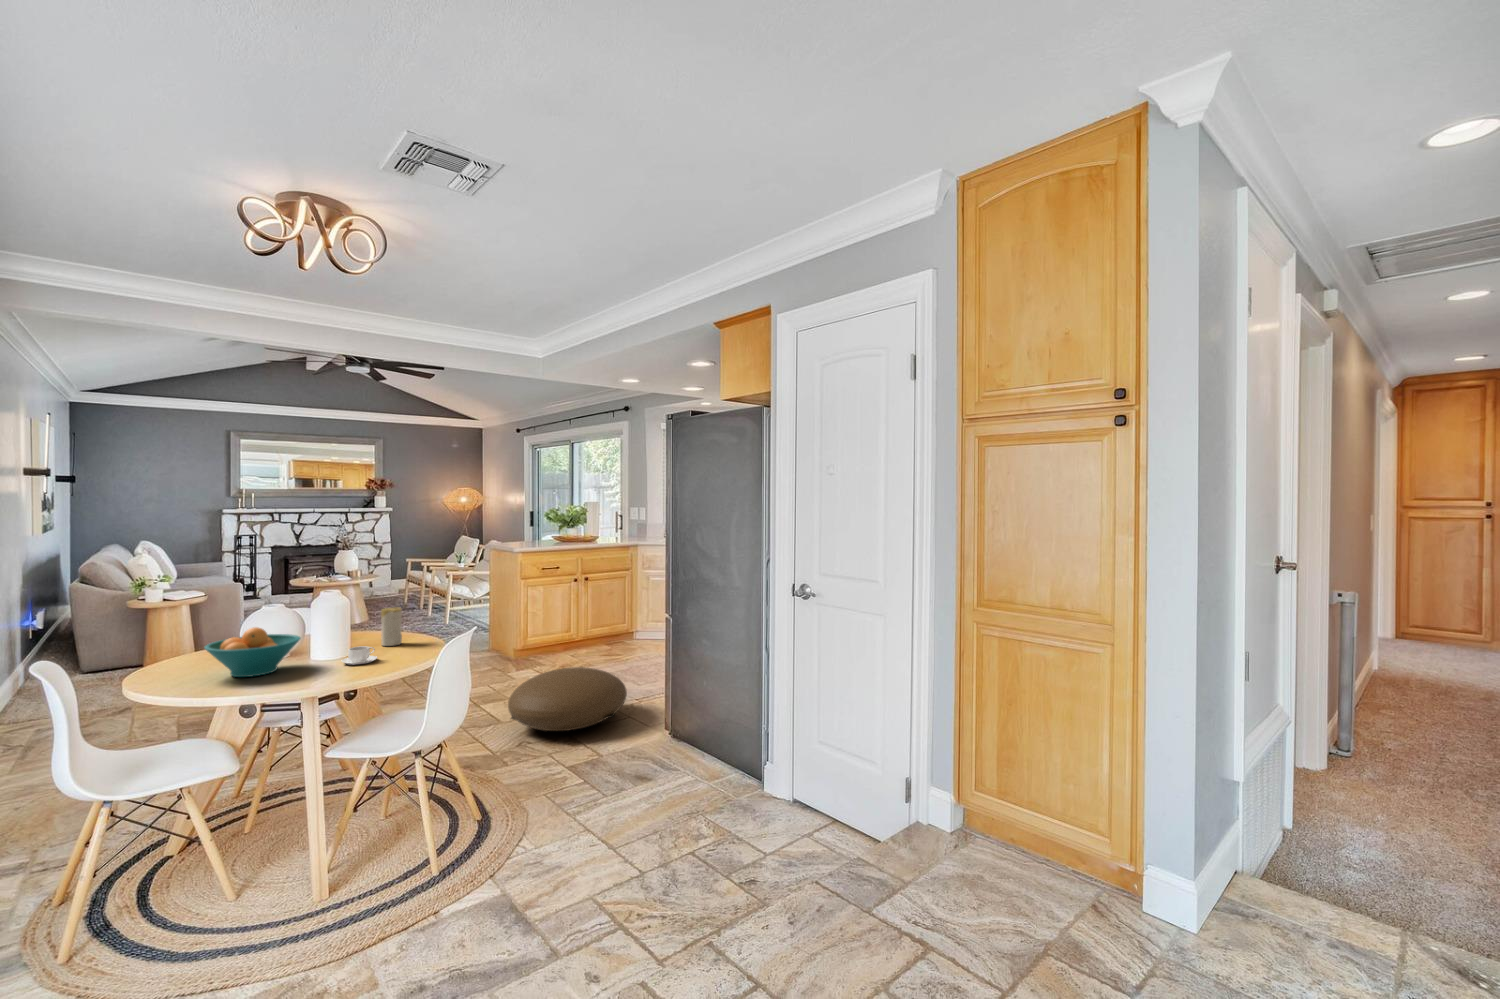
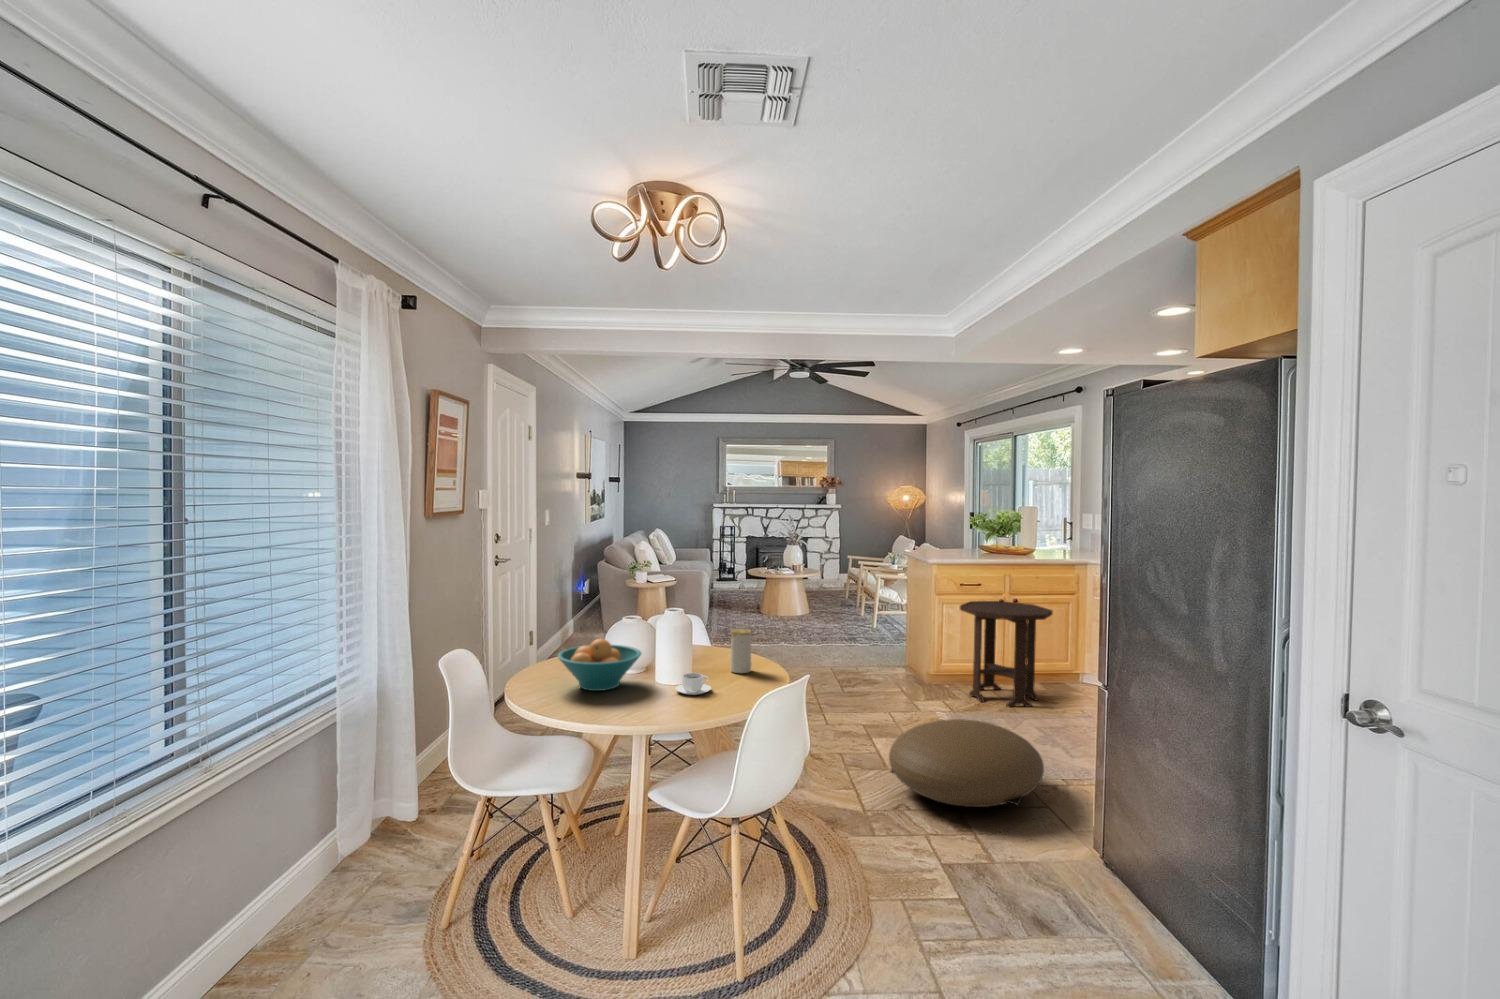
side table: none [542,580,615,665] -> present [960,601,1053,707]

